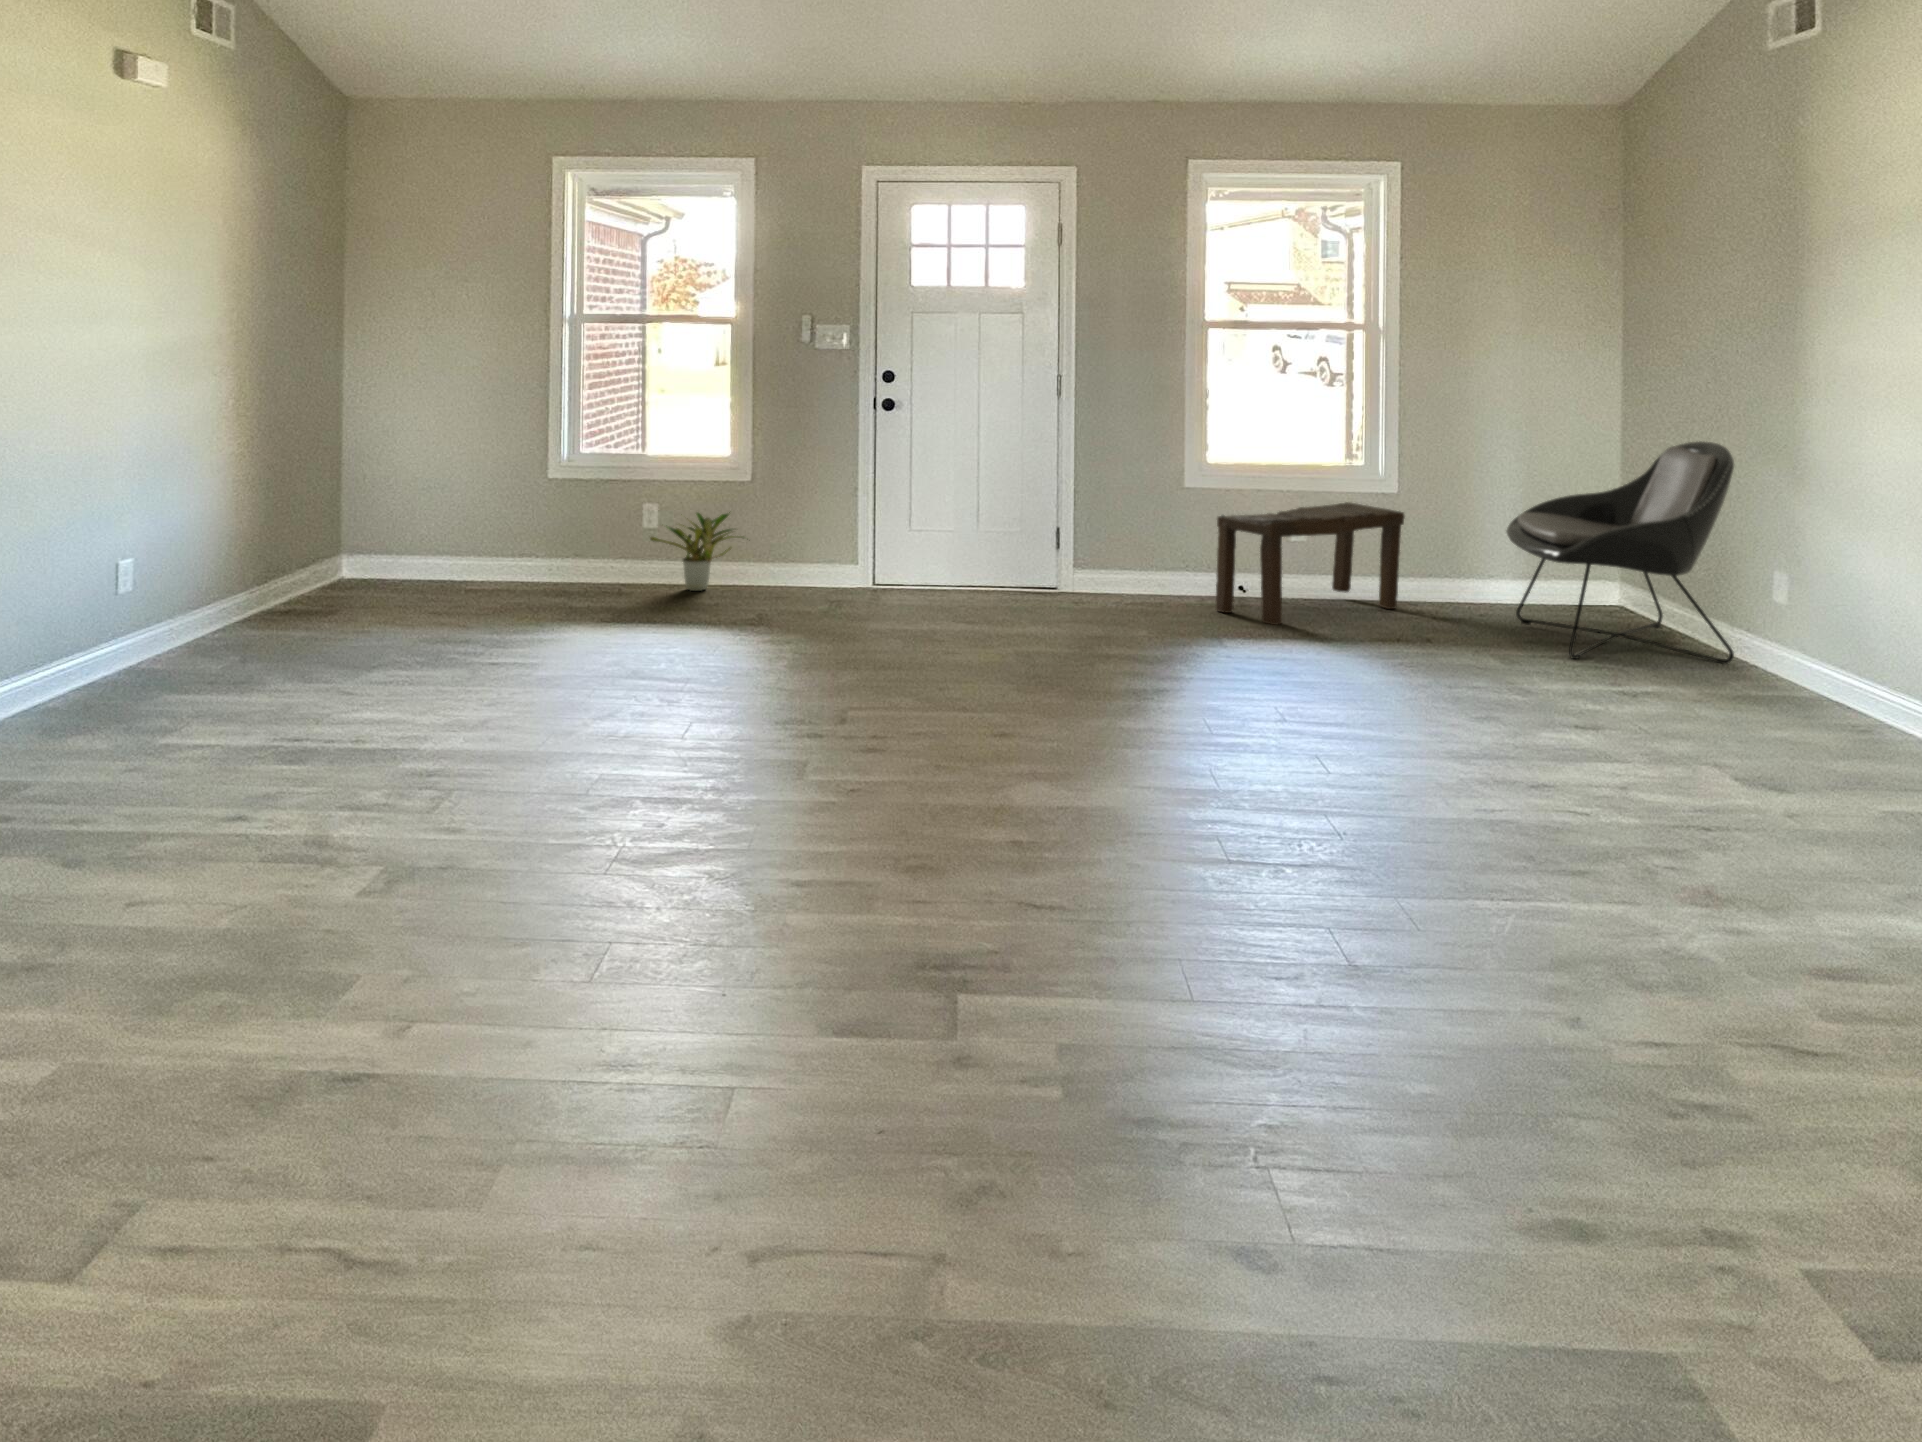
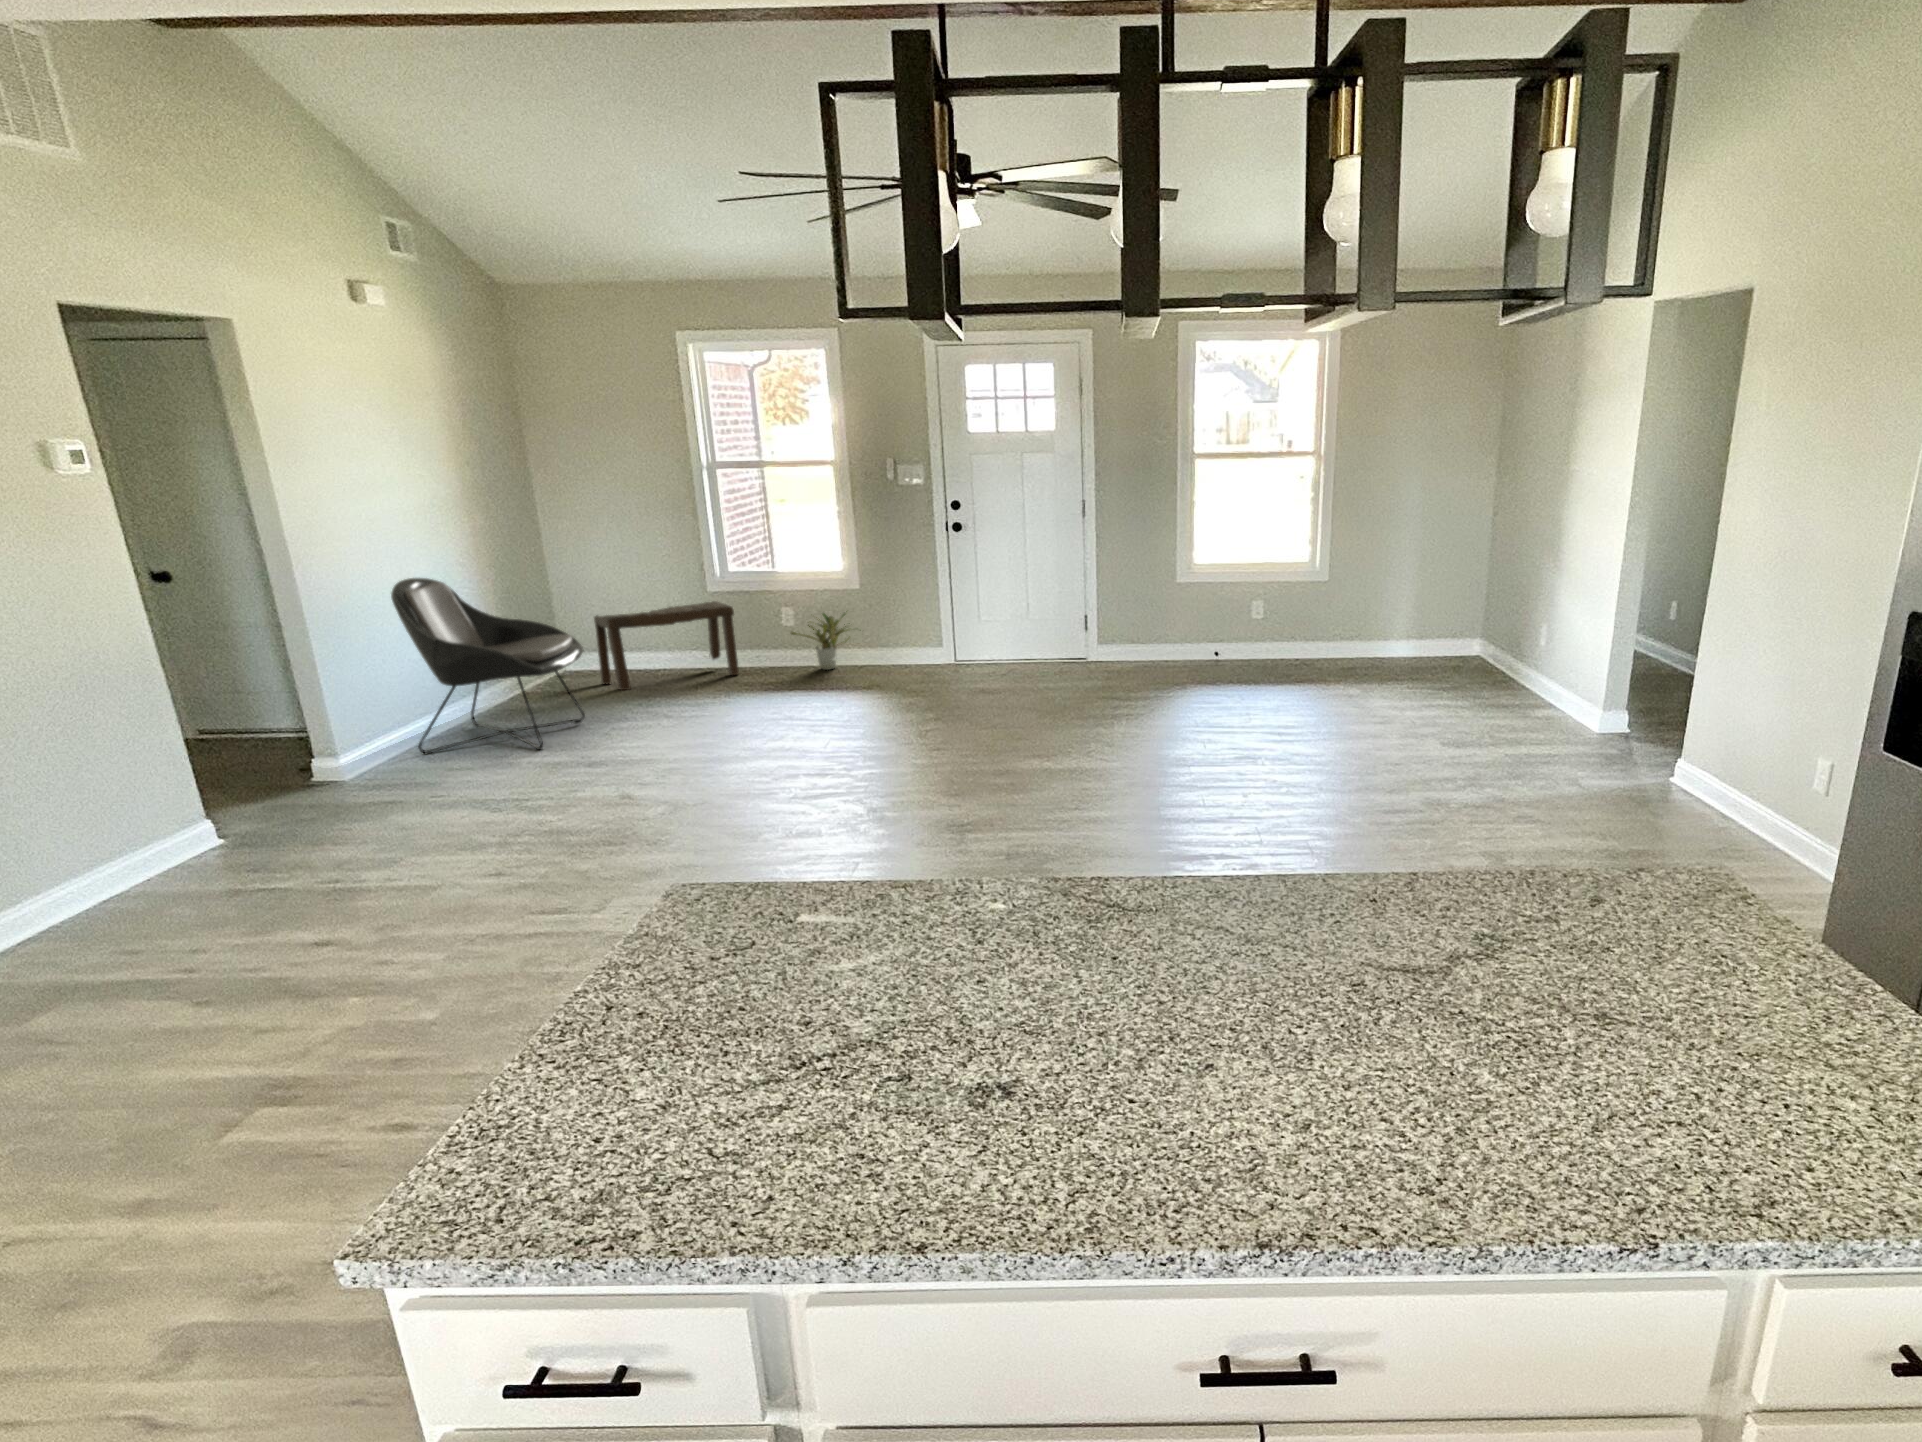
lounge chair: present [1506,441,1734,664] -> present [391,578,585,754]
bench: present [1216,502,1405,625] -> present [594,601,739,690]

